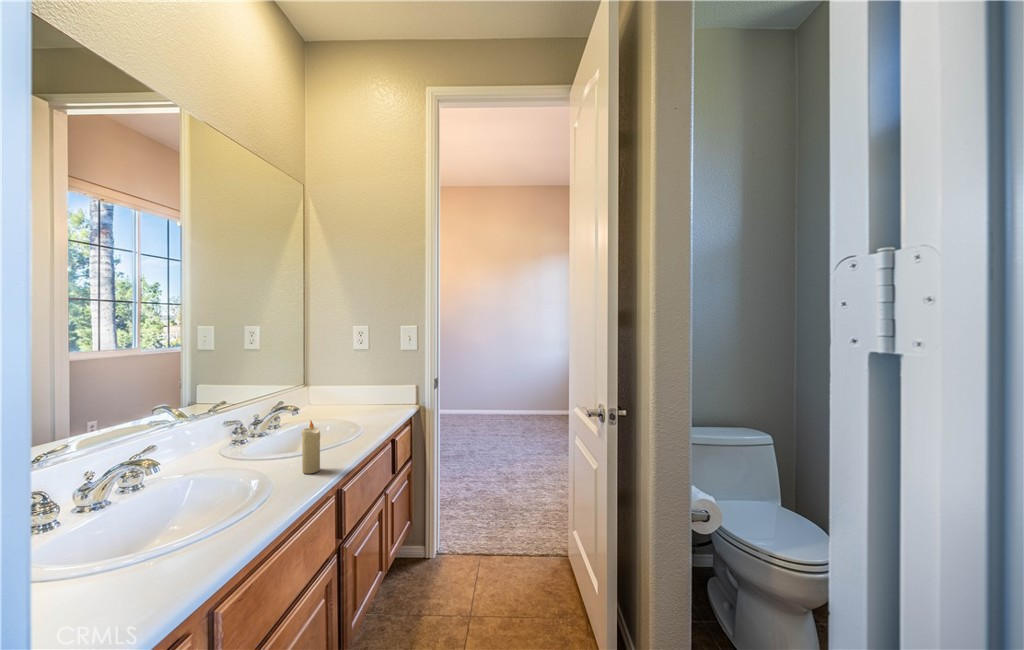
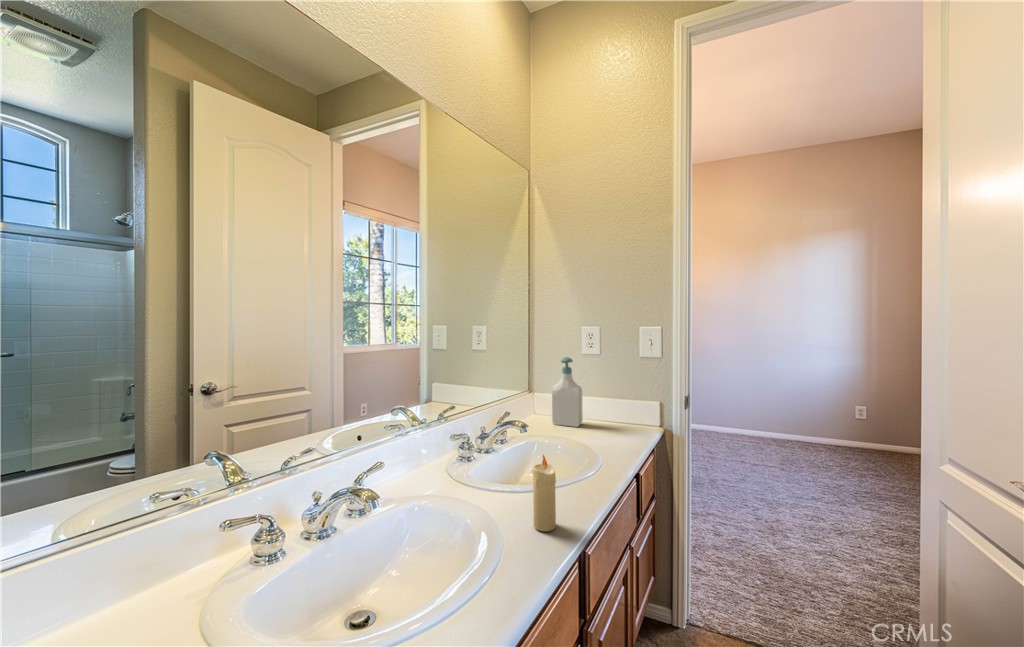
soap bottle: none [326,353,354,411] -> present [552,357,583,427]

